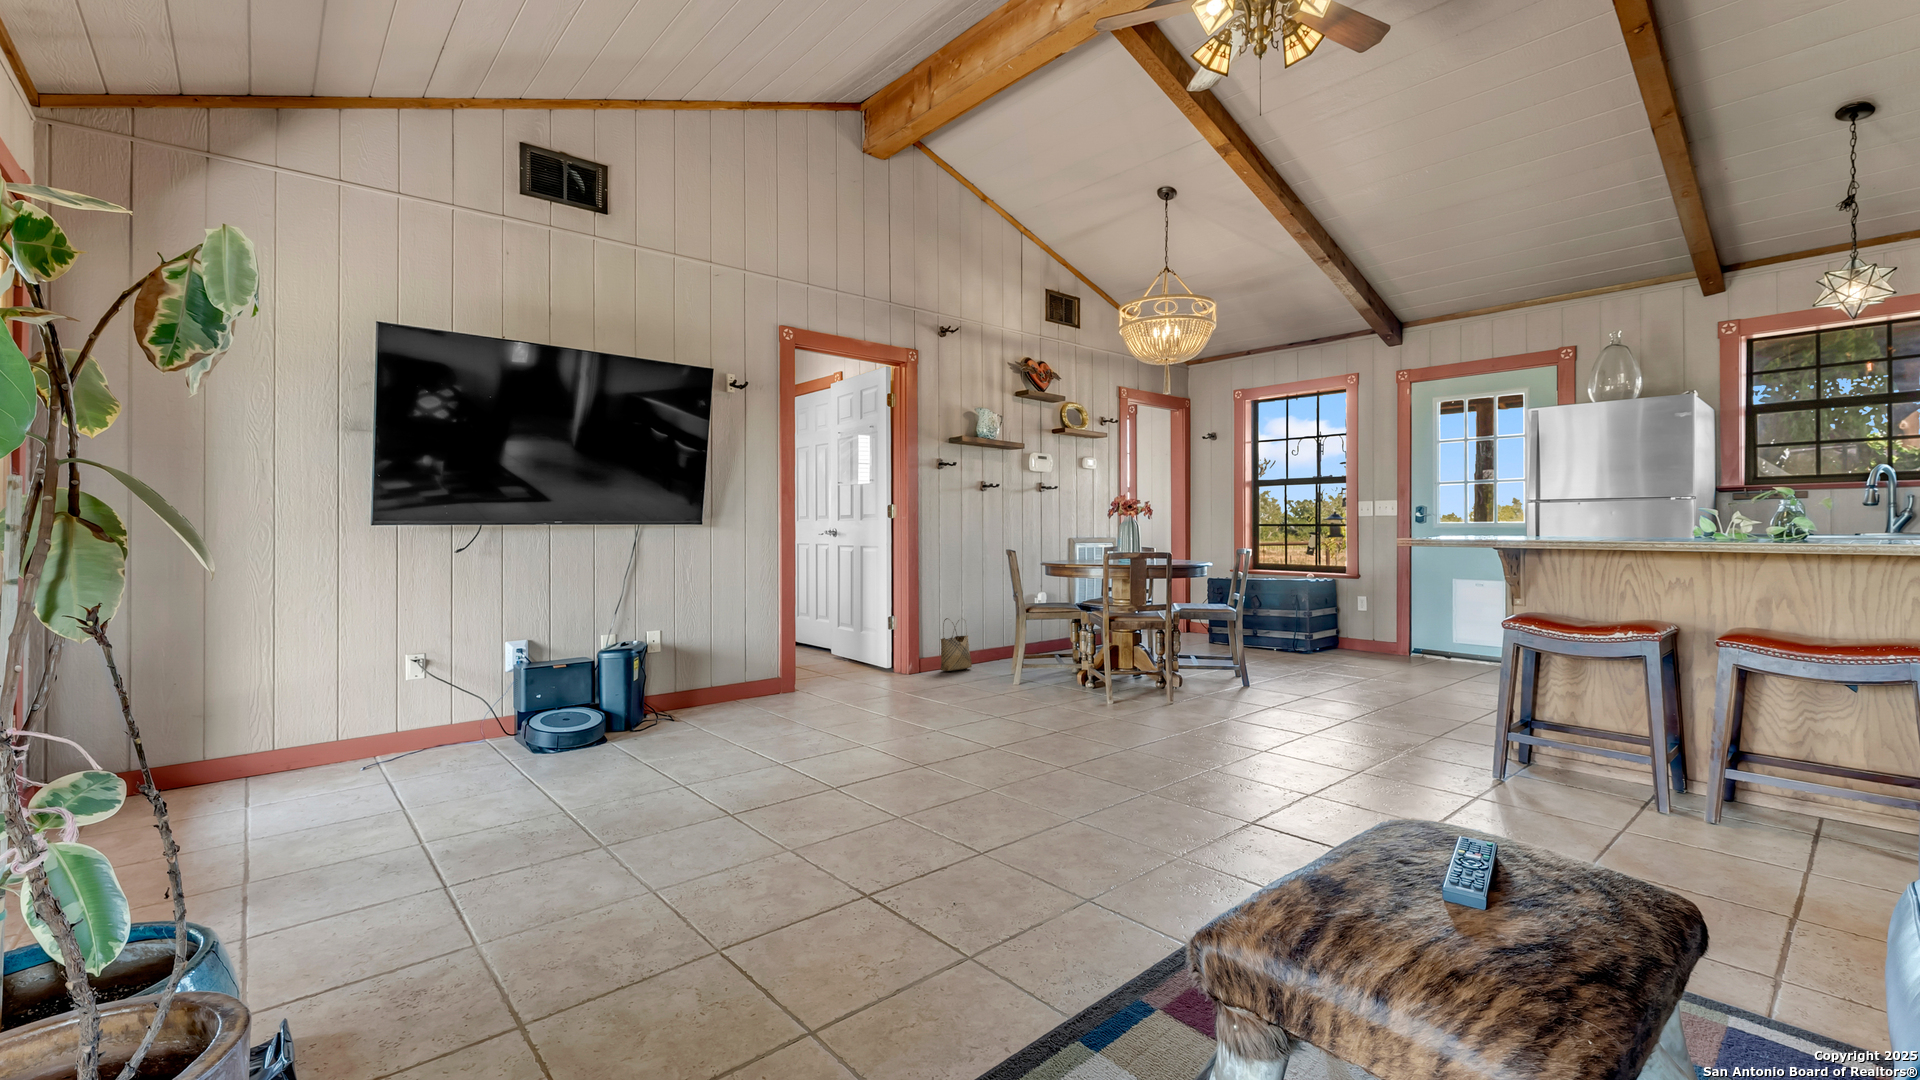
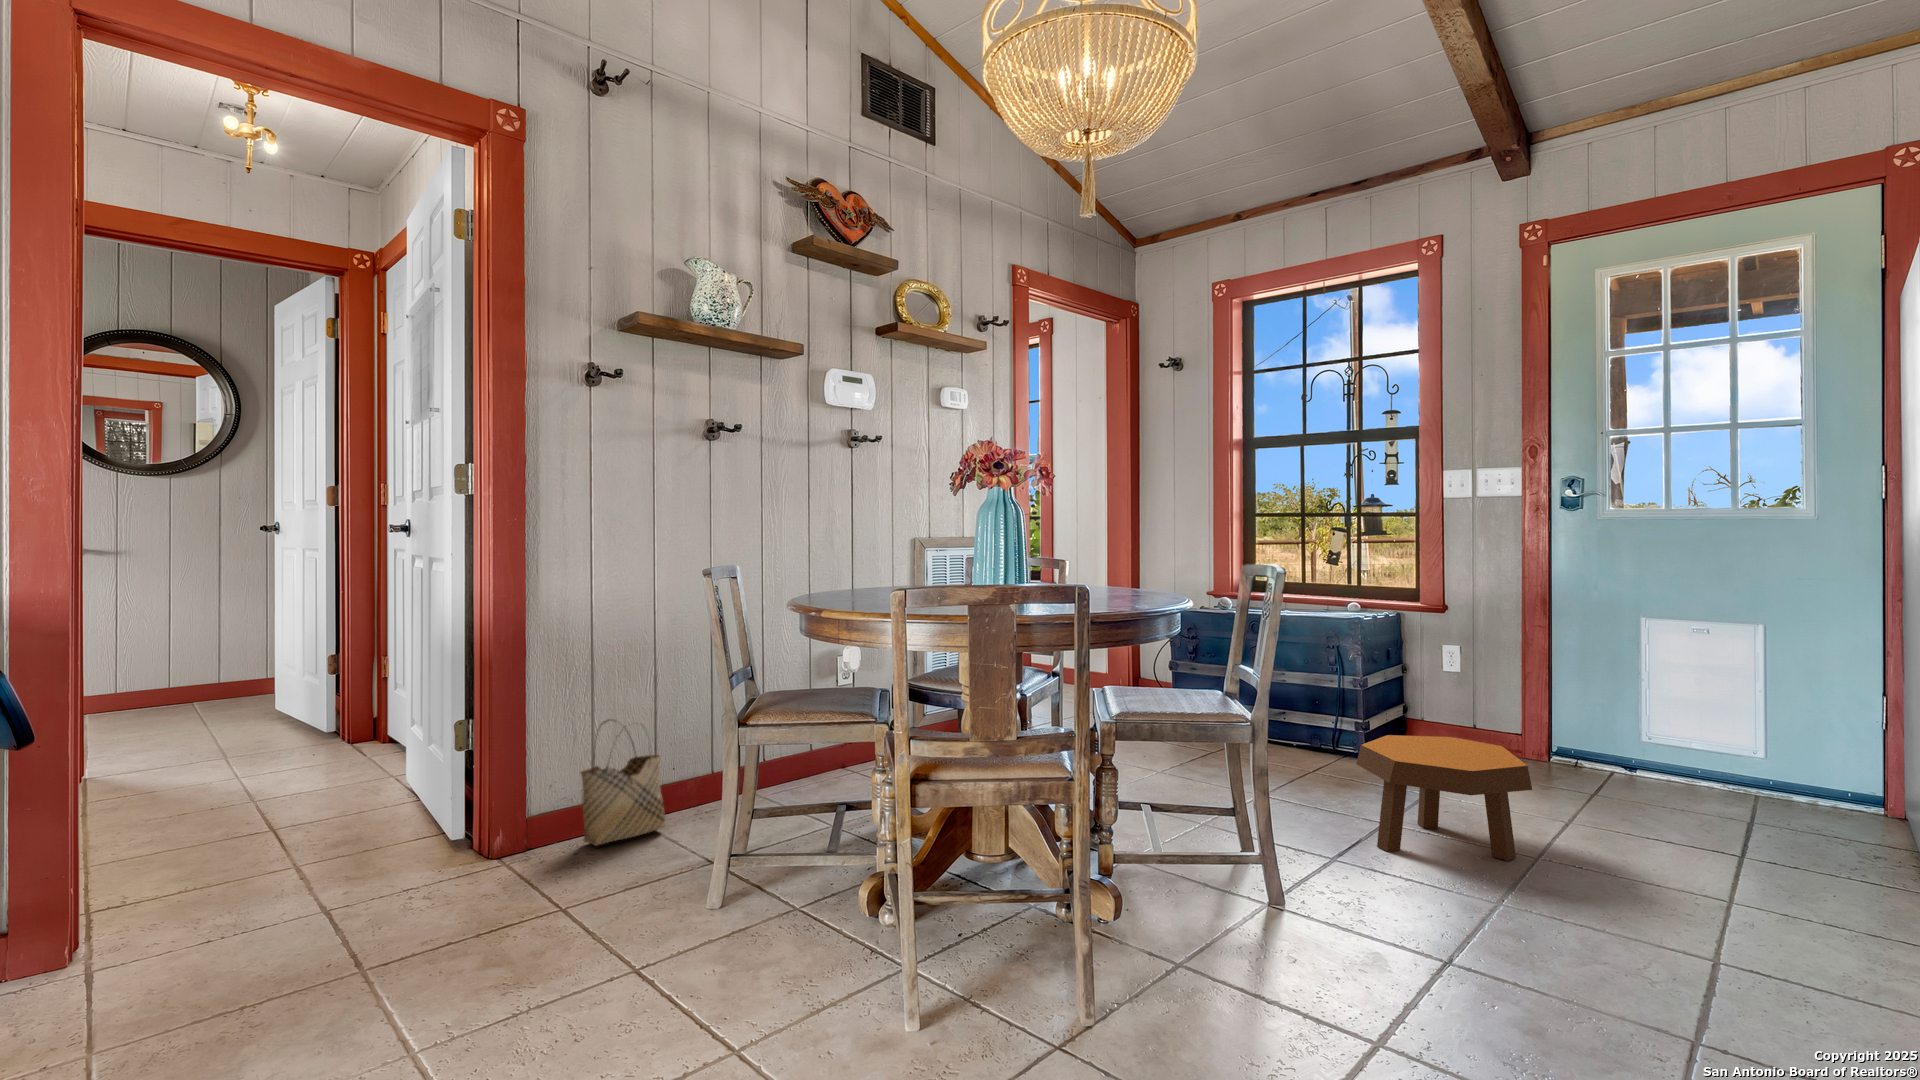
footstool: none [1290,631,1363,680] -> present [1356,735,1532,861]

